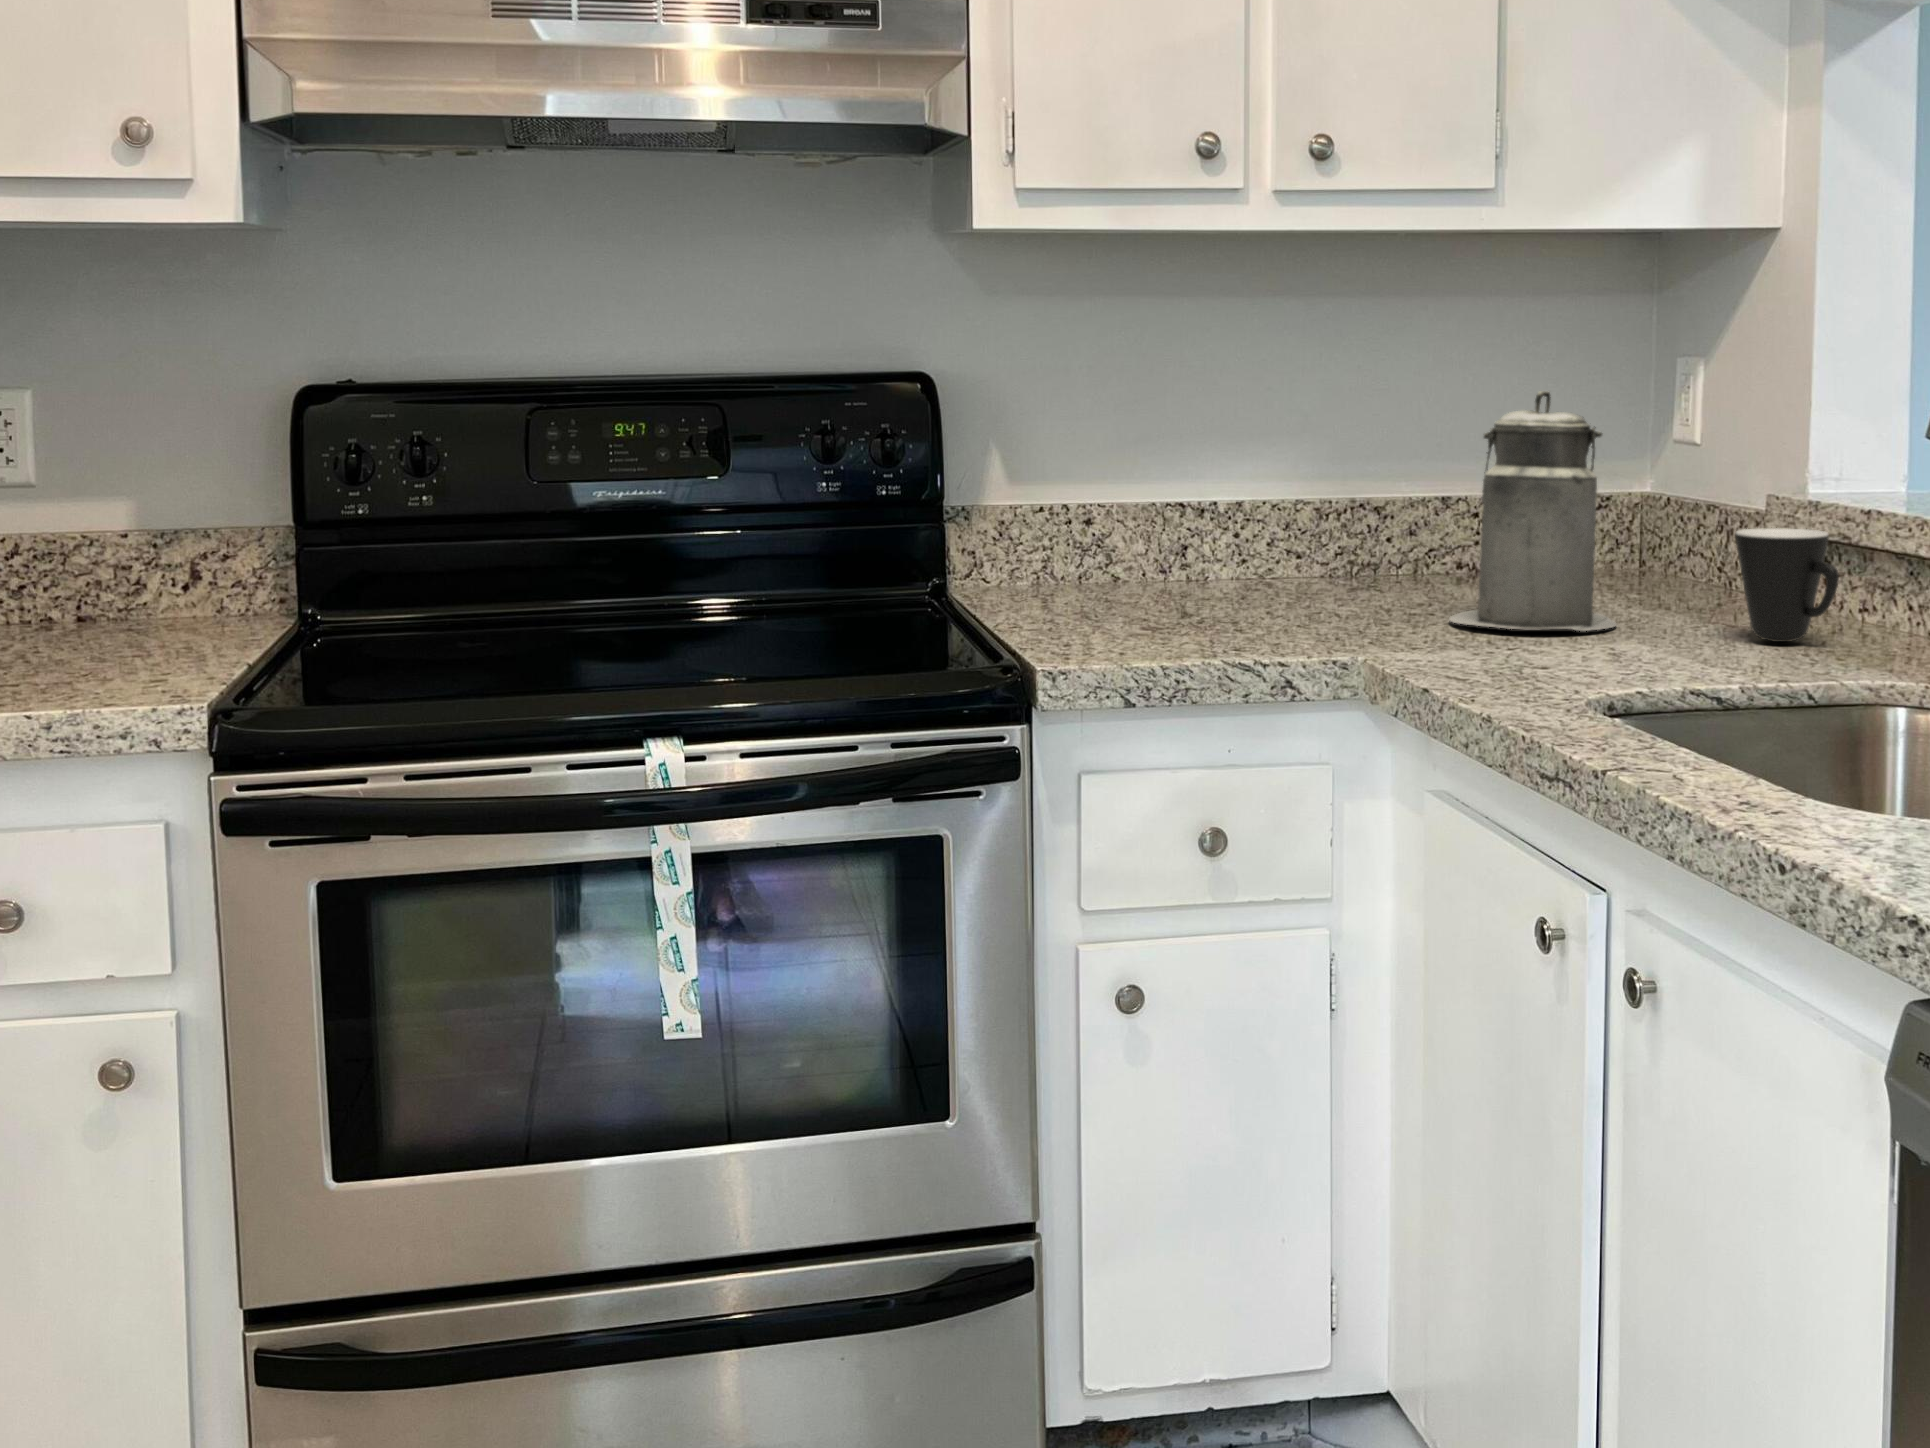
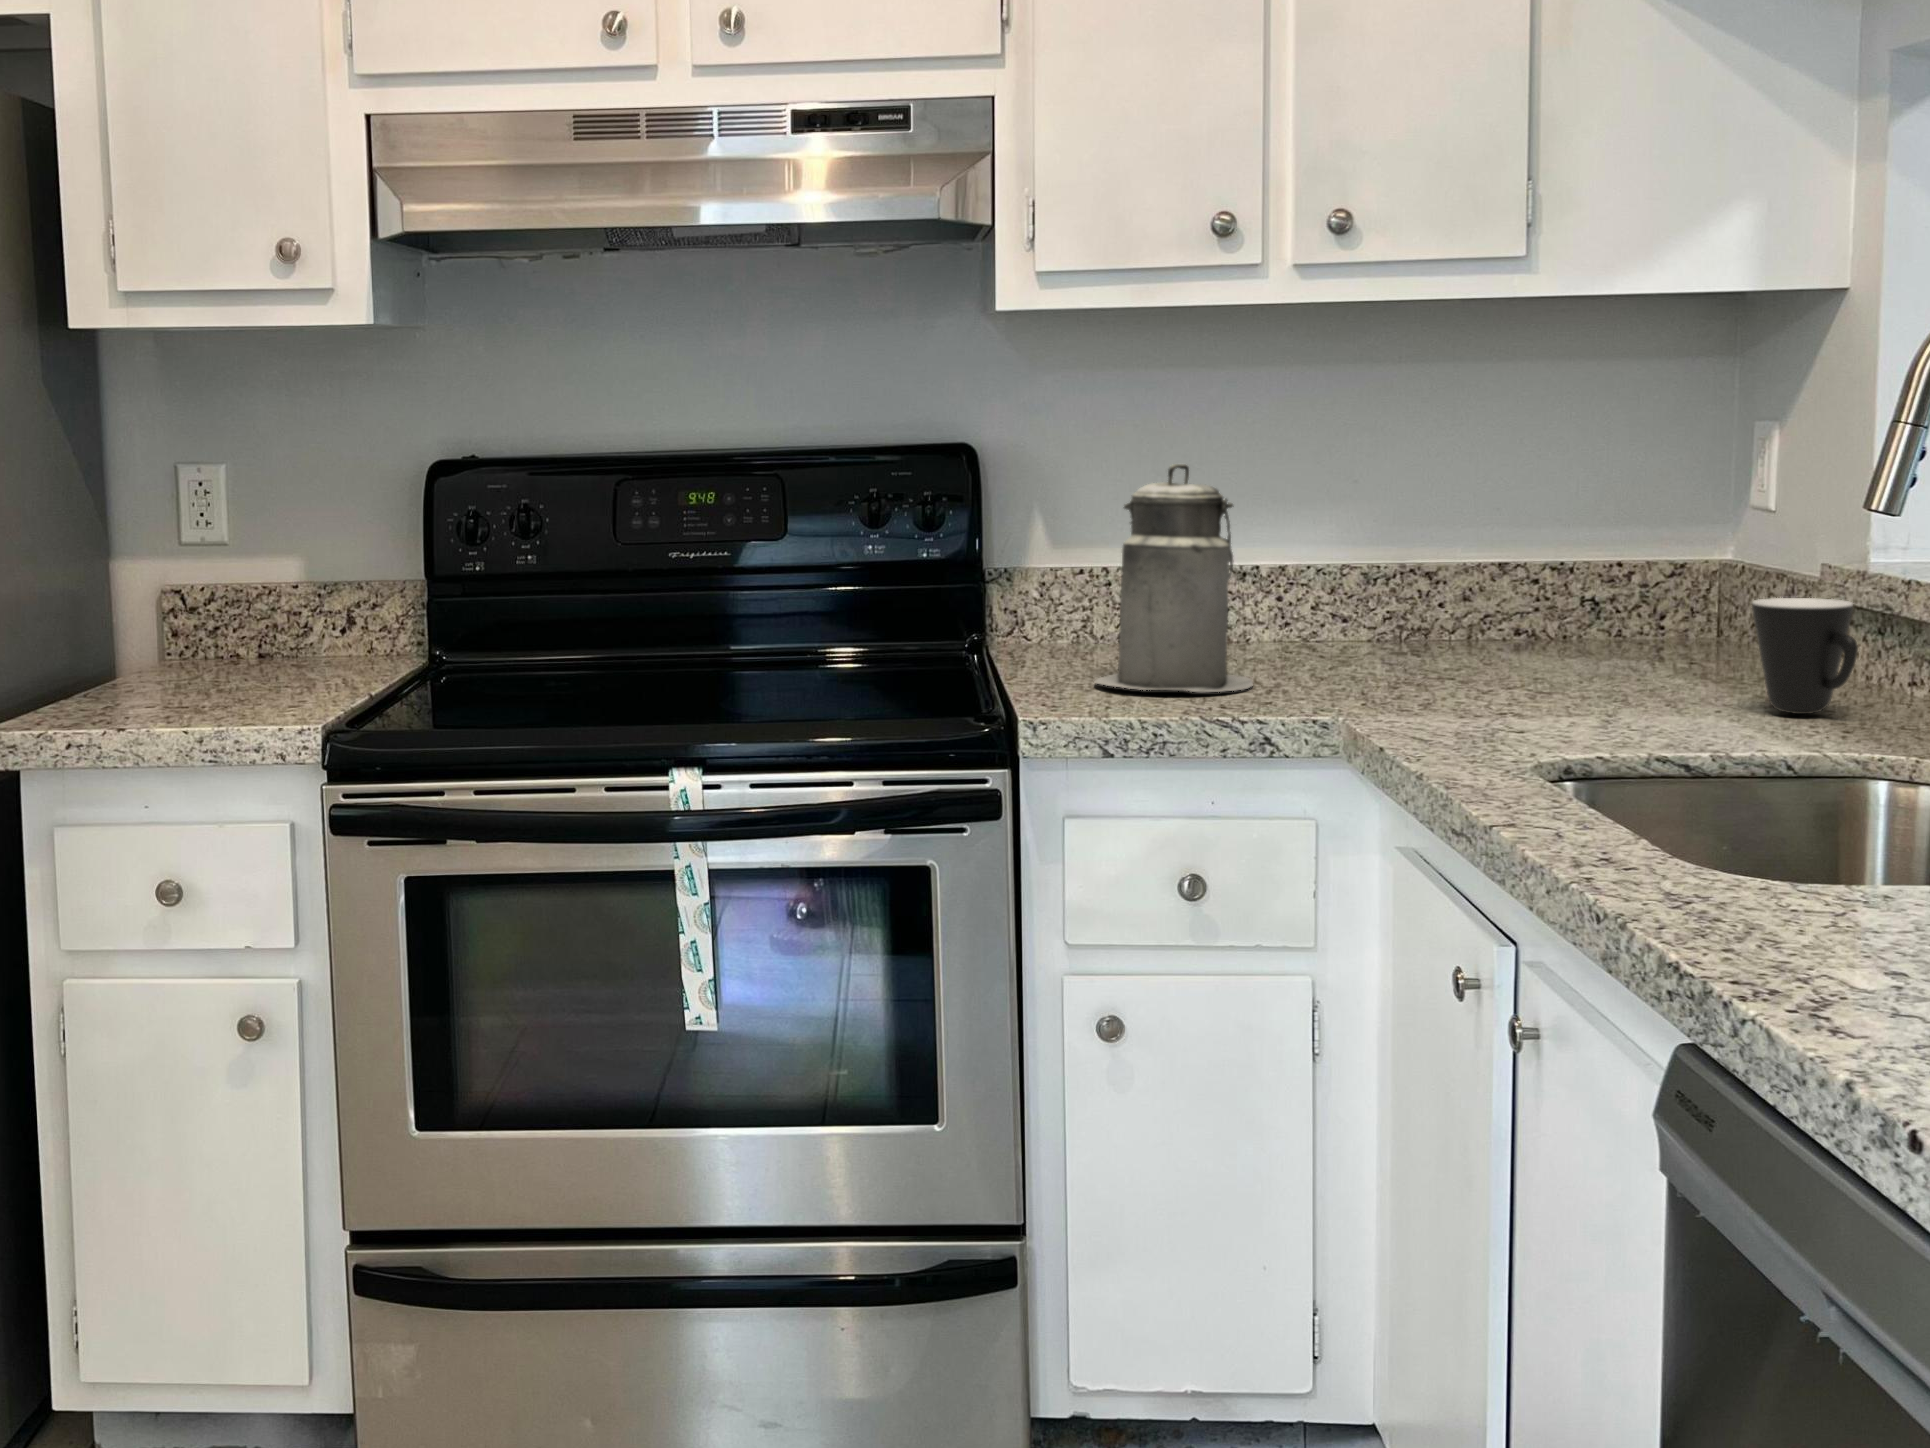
canister: present [1449,391,1616,631] -> present [1095,464,1253,692]

